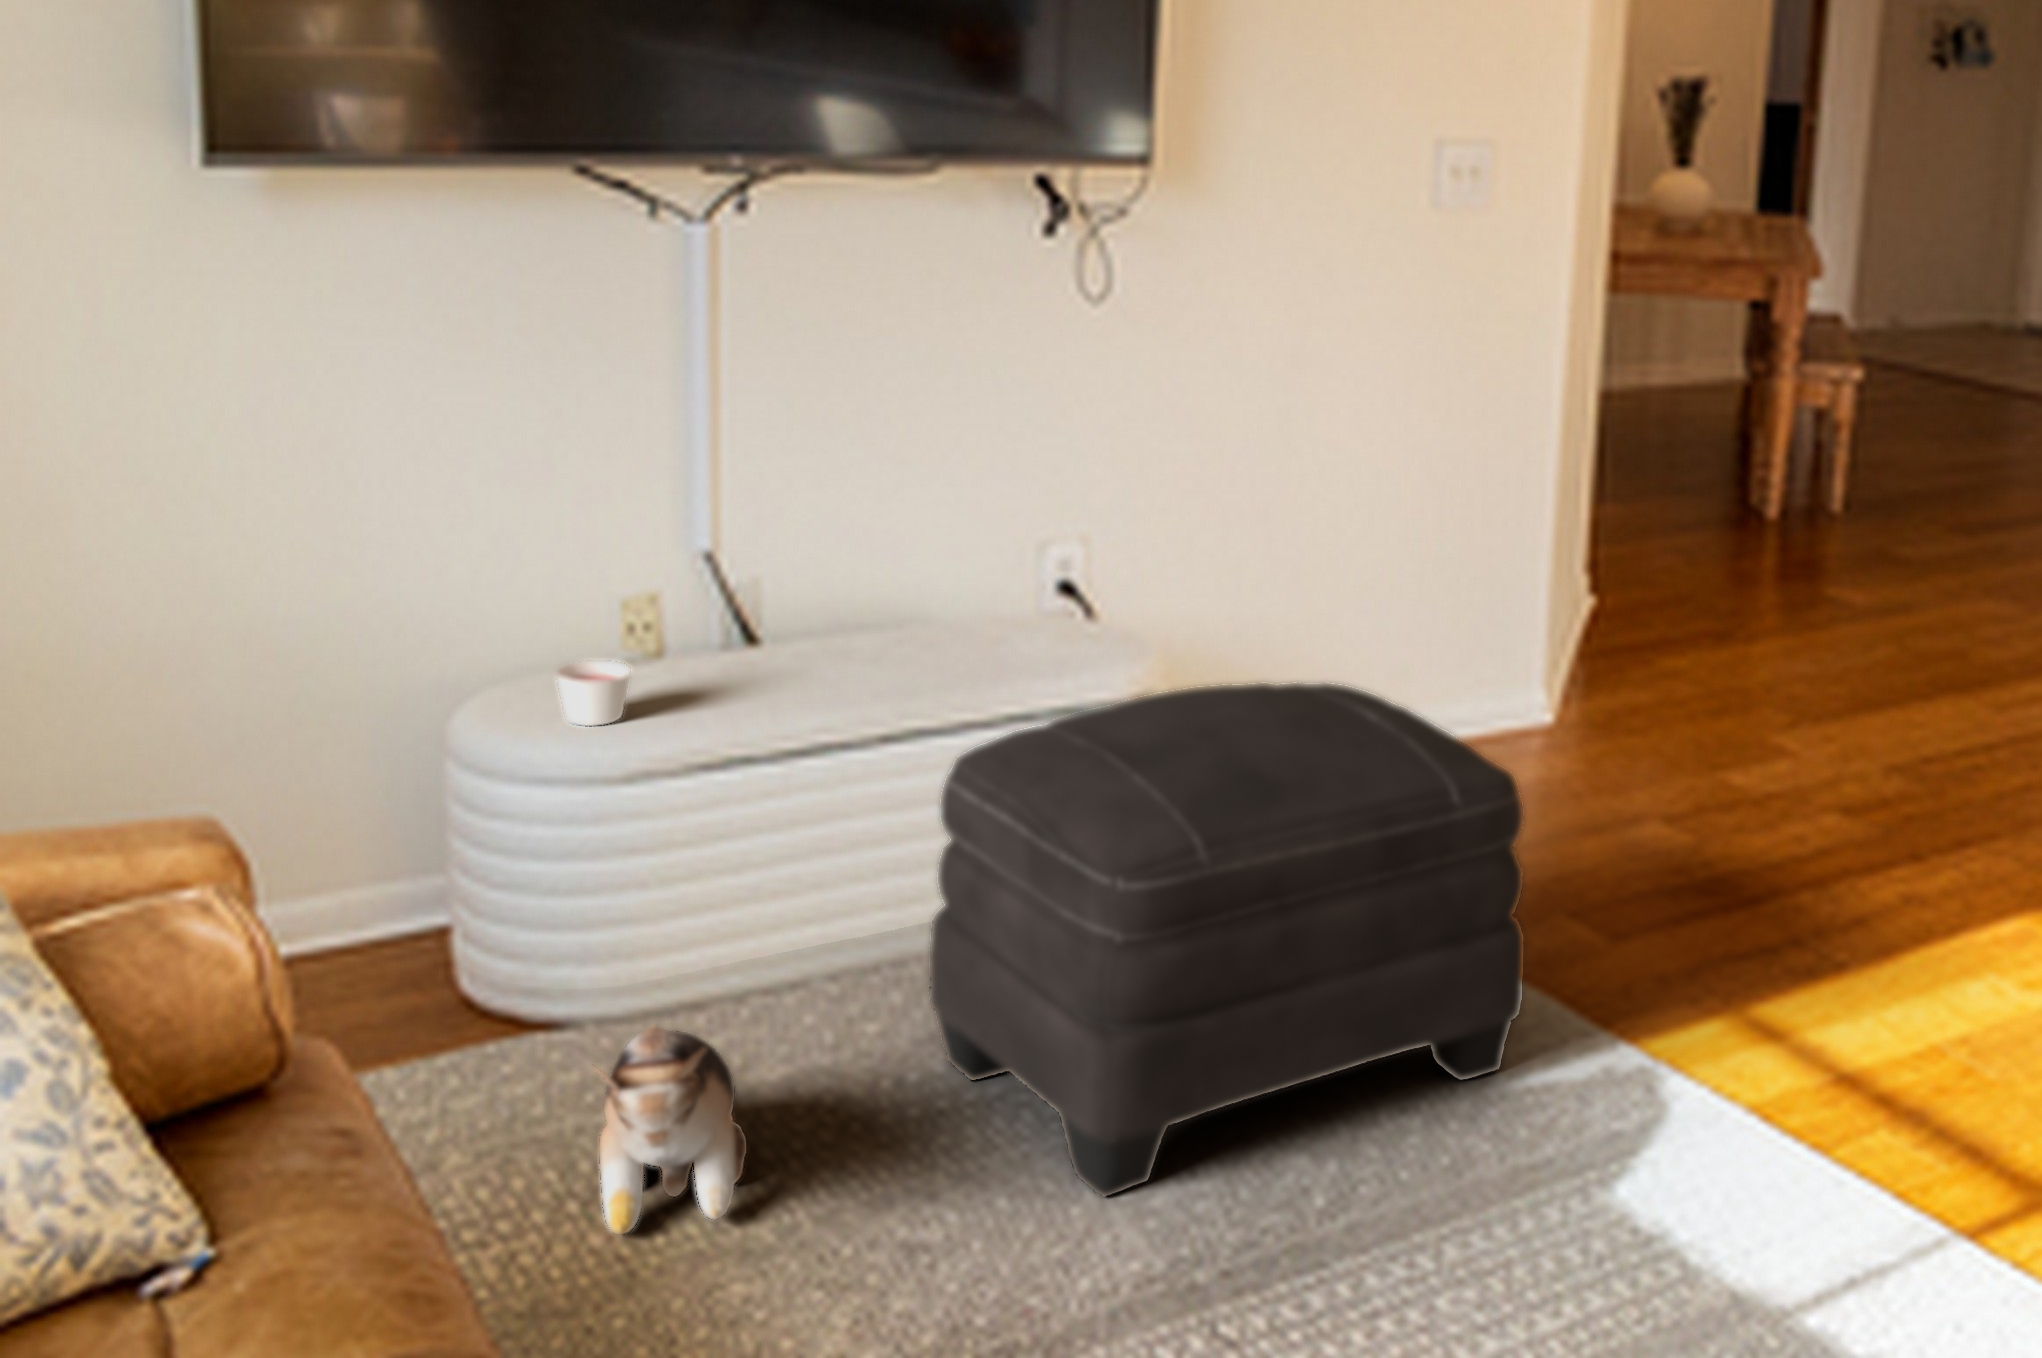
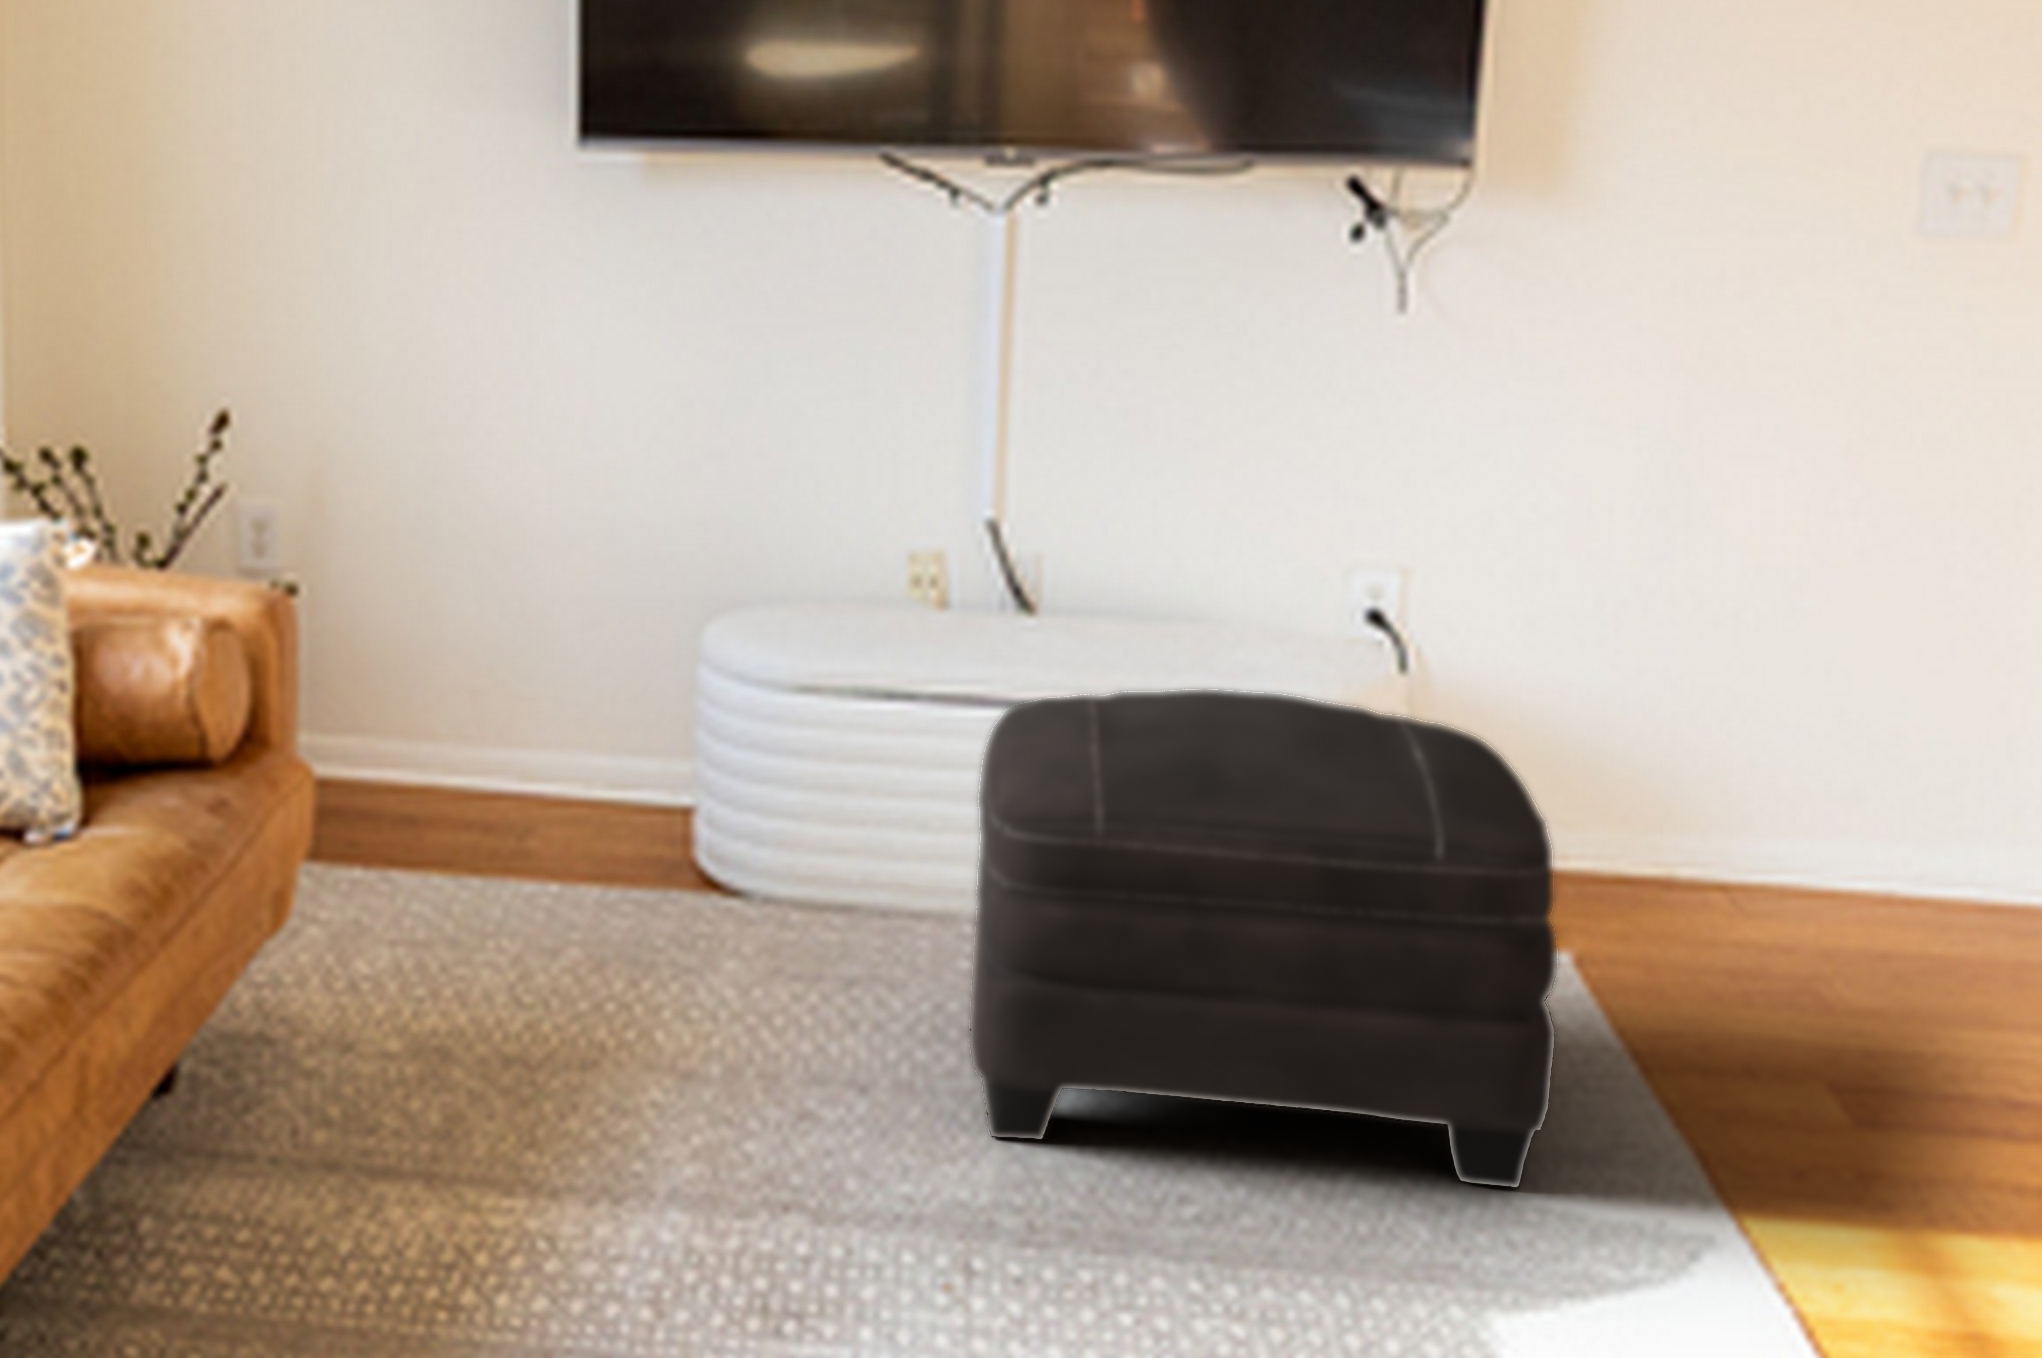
candle: present [557,661,630,726] -> none [781,580,842,634]
plush toy: present [591,1025,747,1234] -> none [570,850,782,1036]

